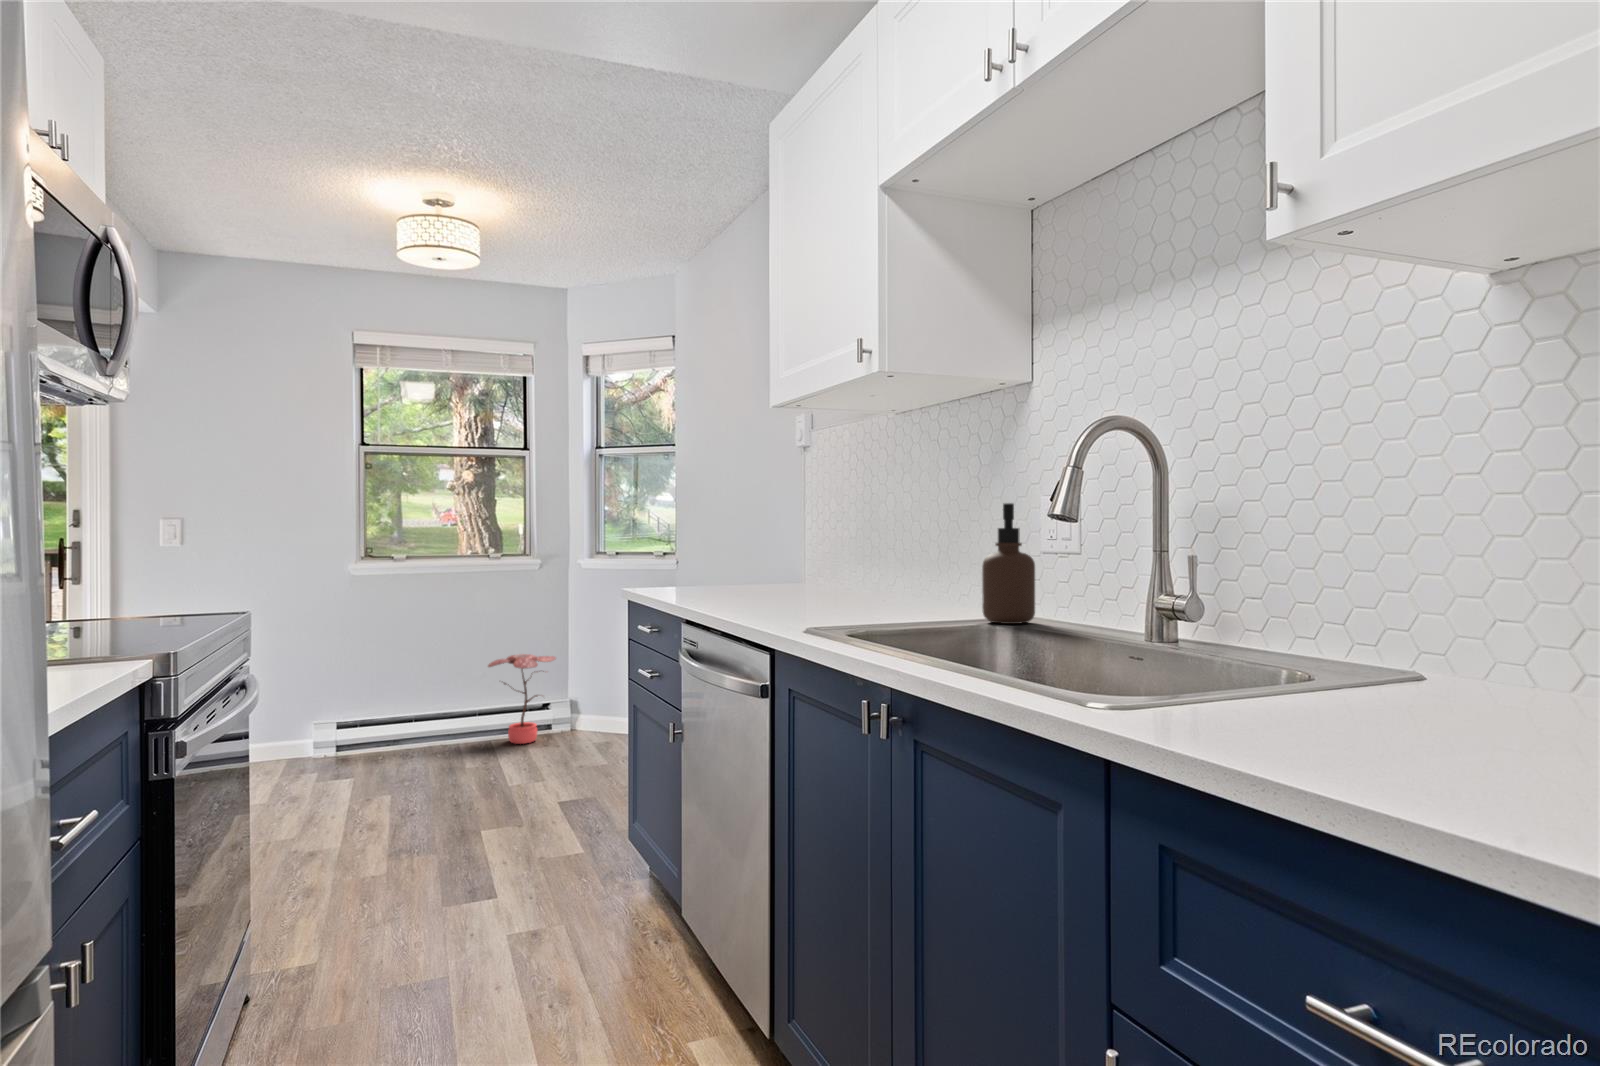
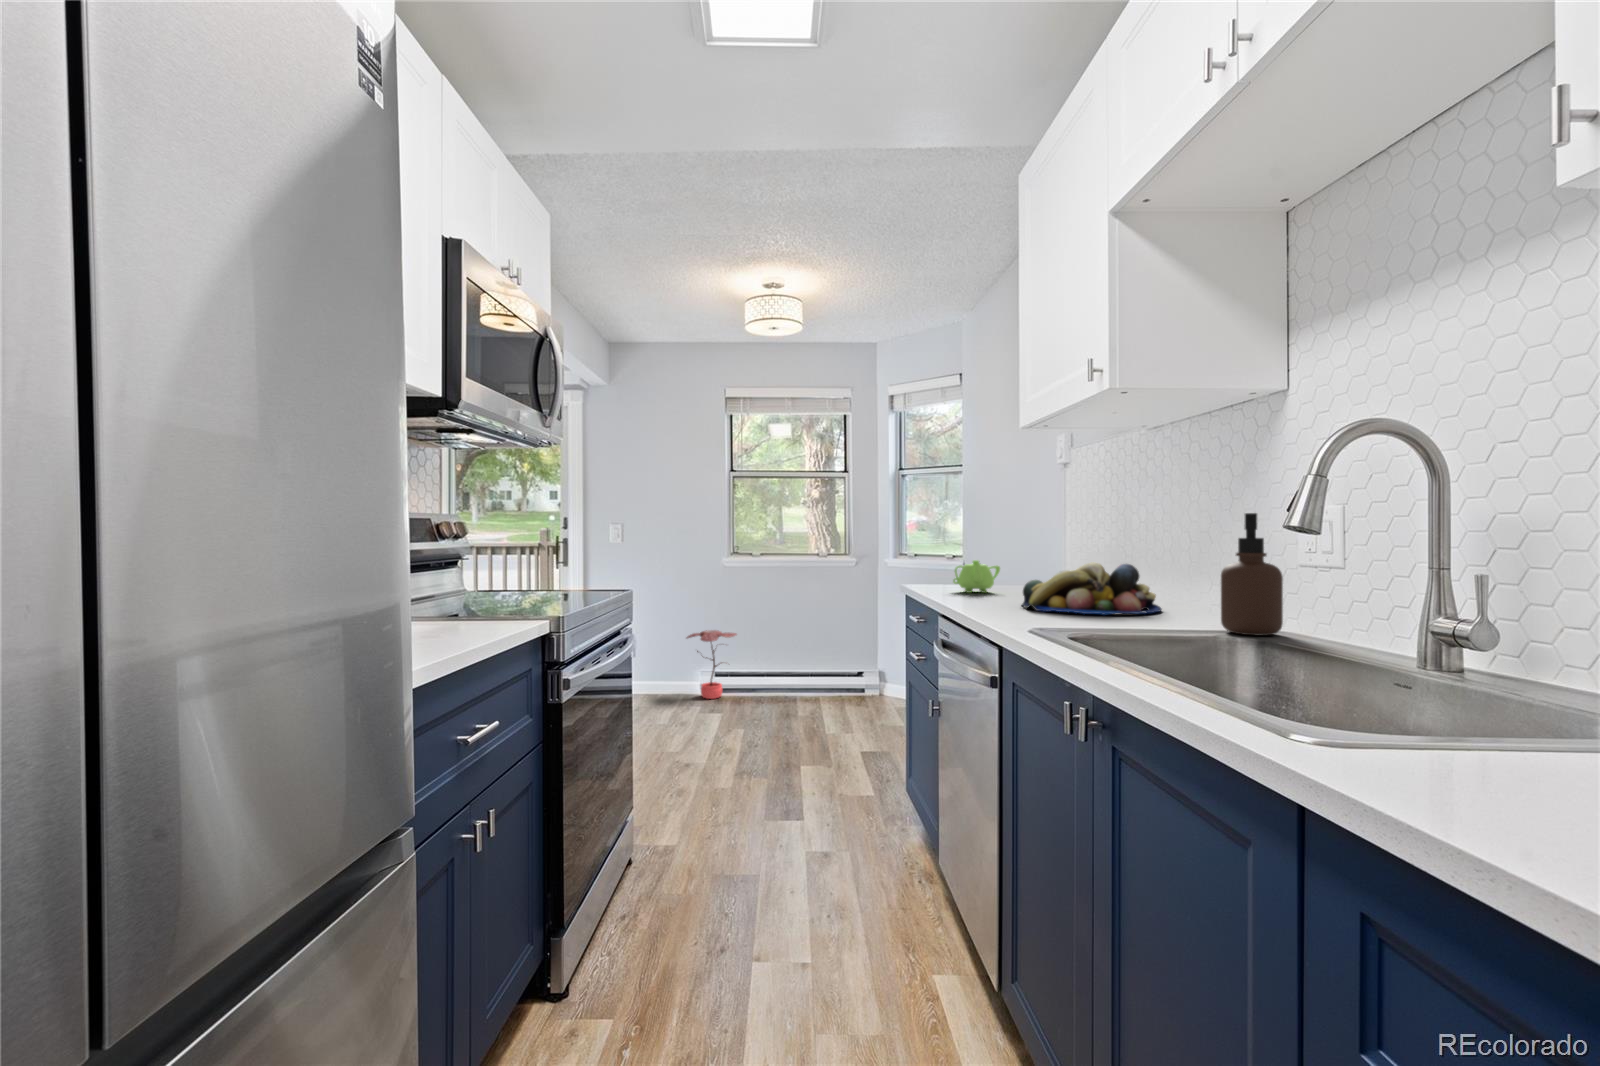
fruit bowl: none [777,557,921,612] -> present [1022,563,1162,615]
teapot: none [692,558,746,596] -> present [953,560,1000,593]
potted plant: present [488,654,556,744] -> present [687,630,737,699]

